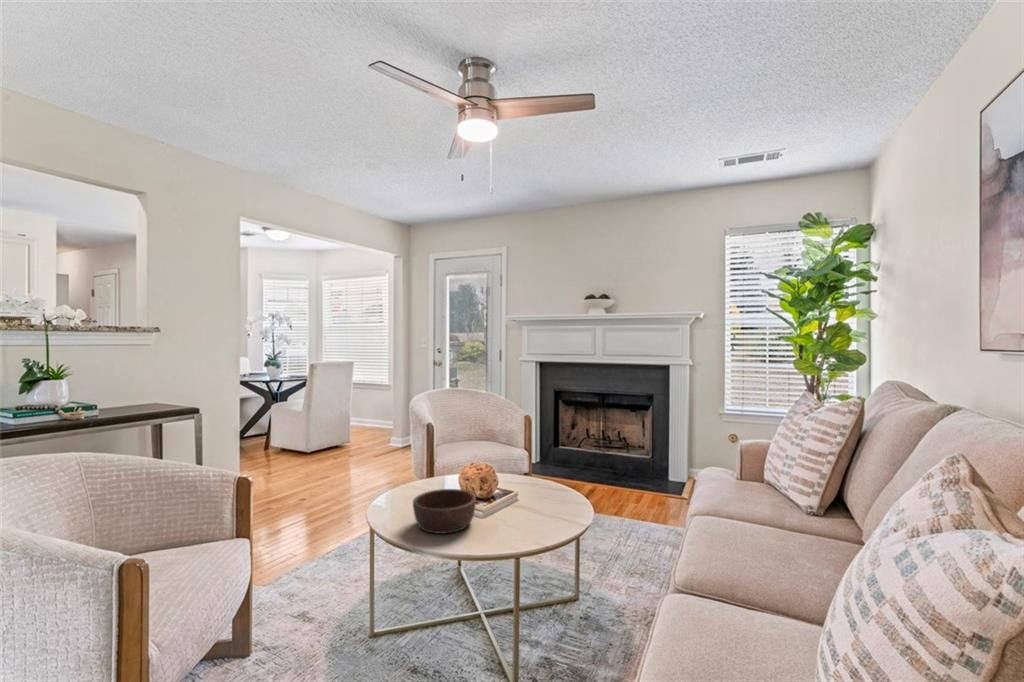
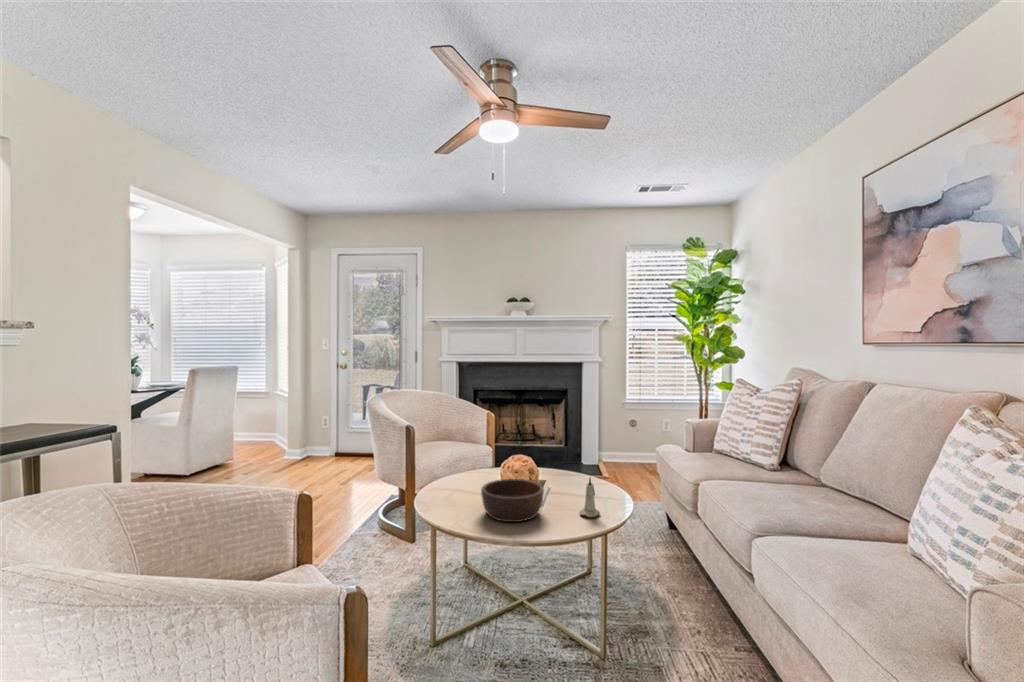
candle: none [505,496,528,539] -> present [579,479,600,517]

